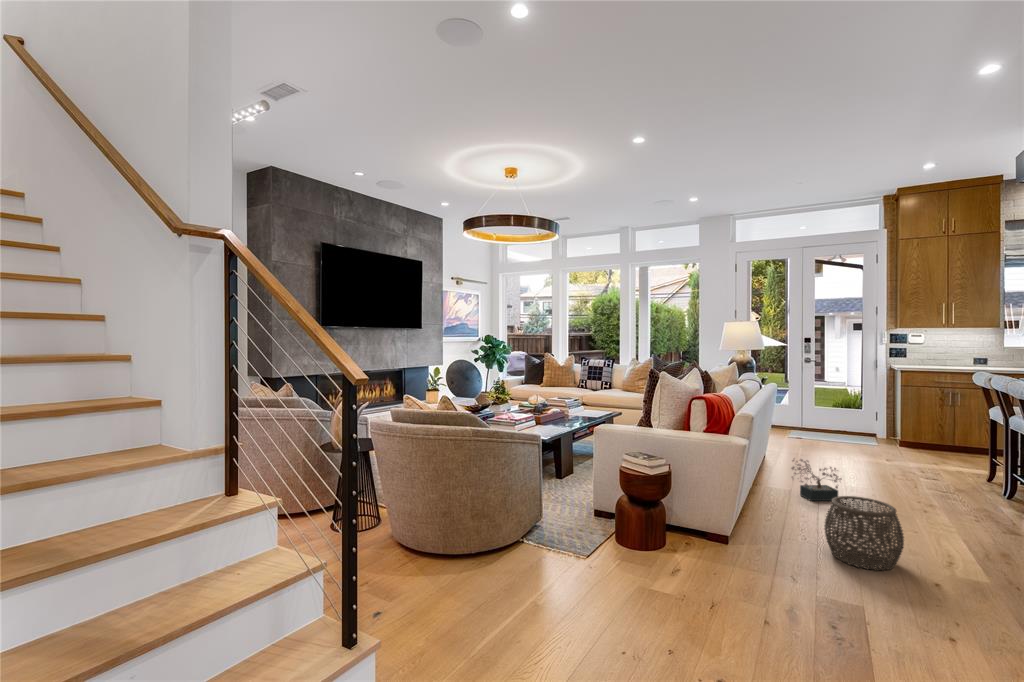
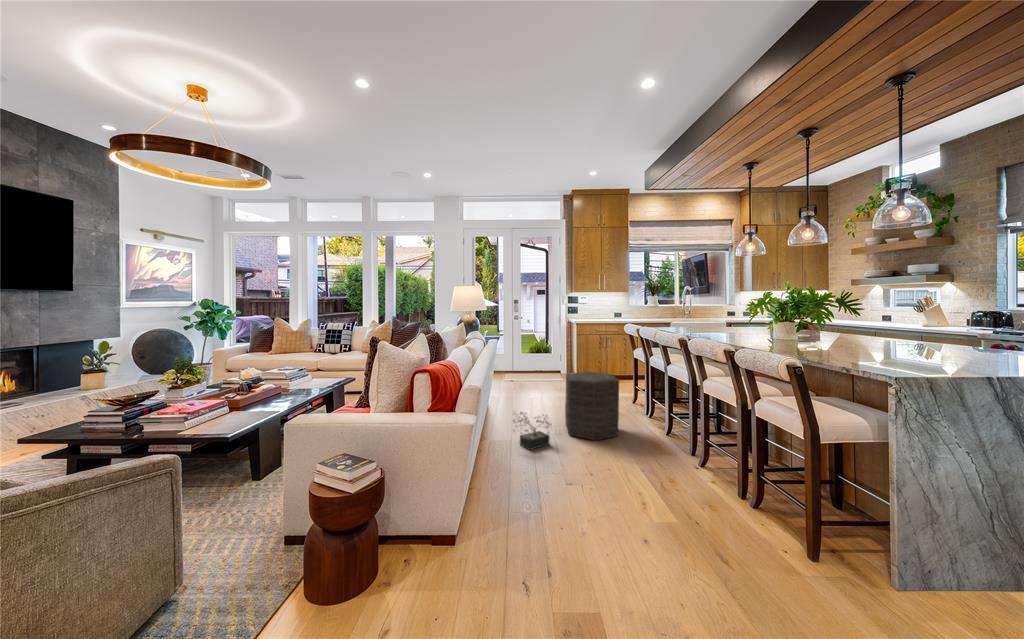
ottoman: none [866,427,943,508] -> present [565,372,619,441]
woven basket: present [824,496,904,571] -> none [552,458,621,542]

